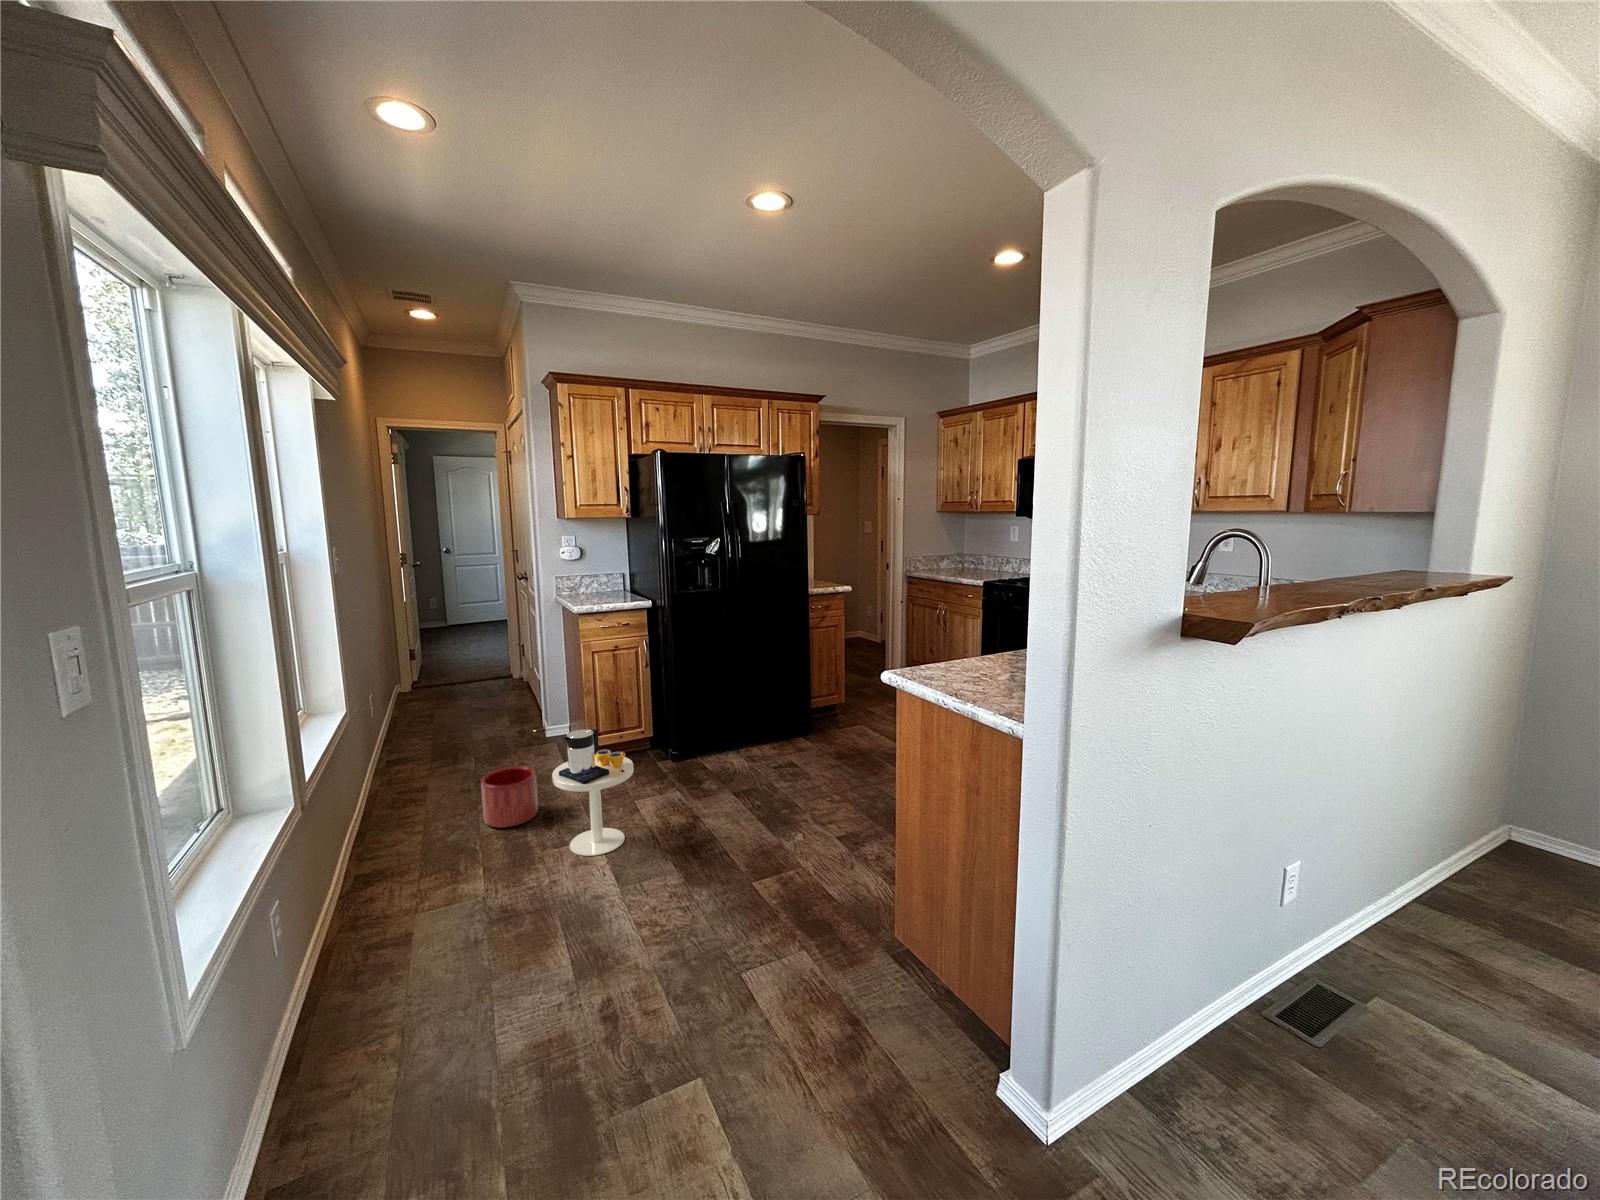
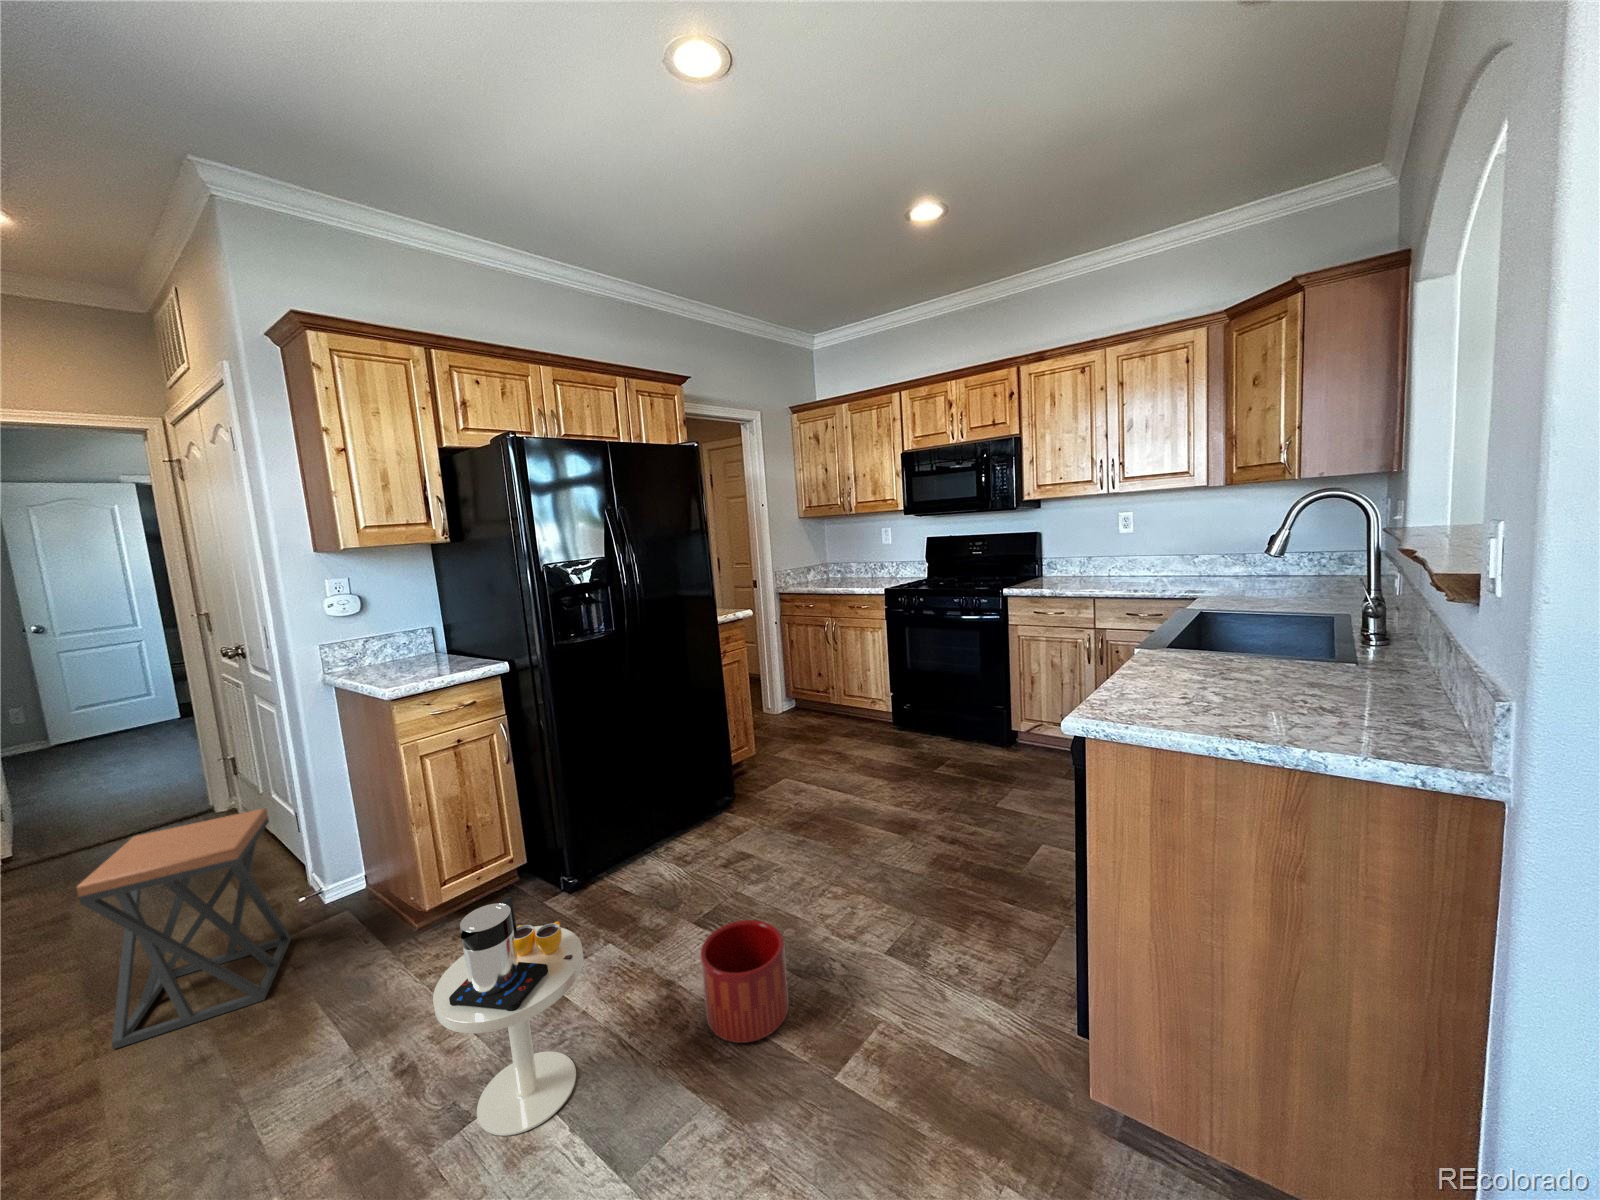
stool: none [427,669,521,777] -> present [77,808,291,1049]
planter: present [481,766,538,828] -> present [700,920,789,1043]

